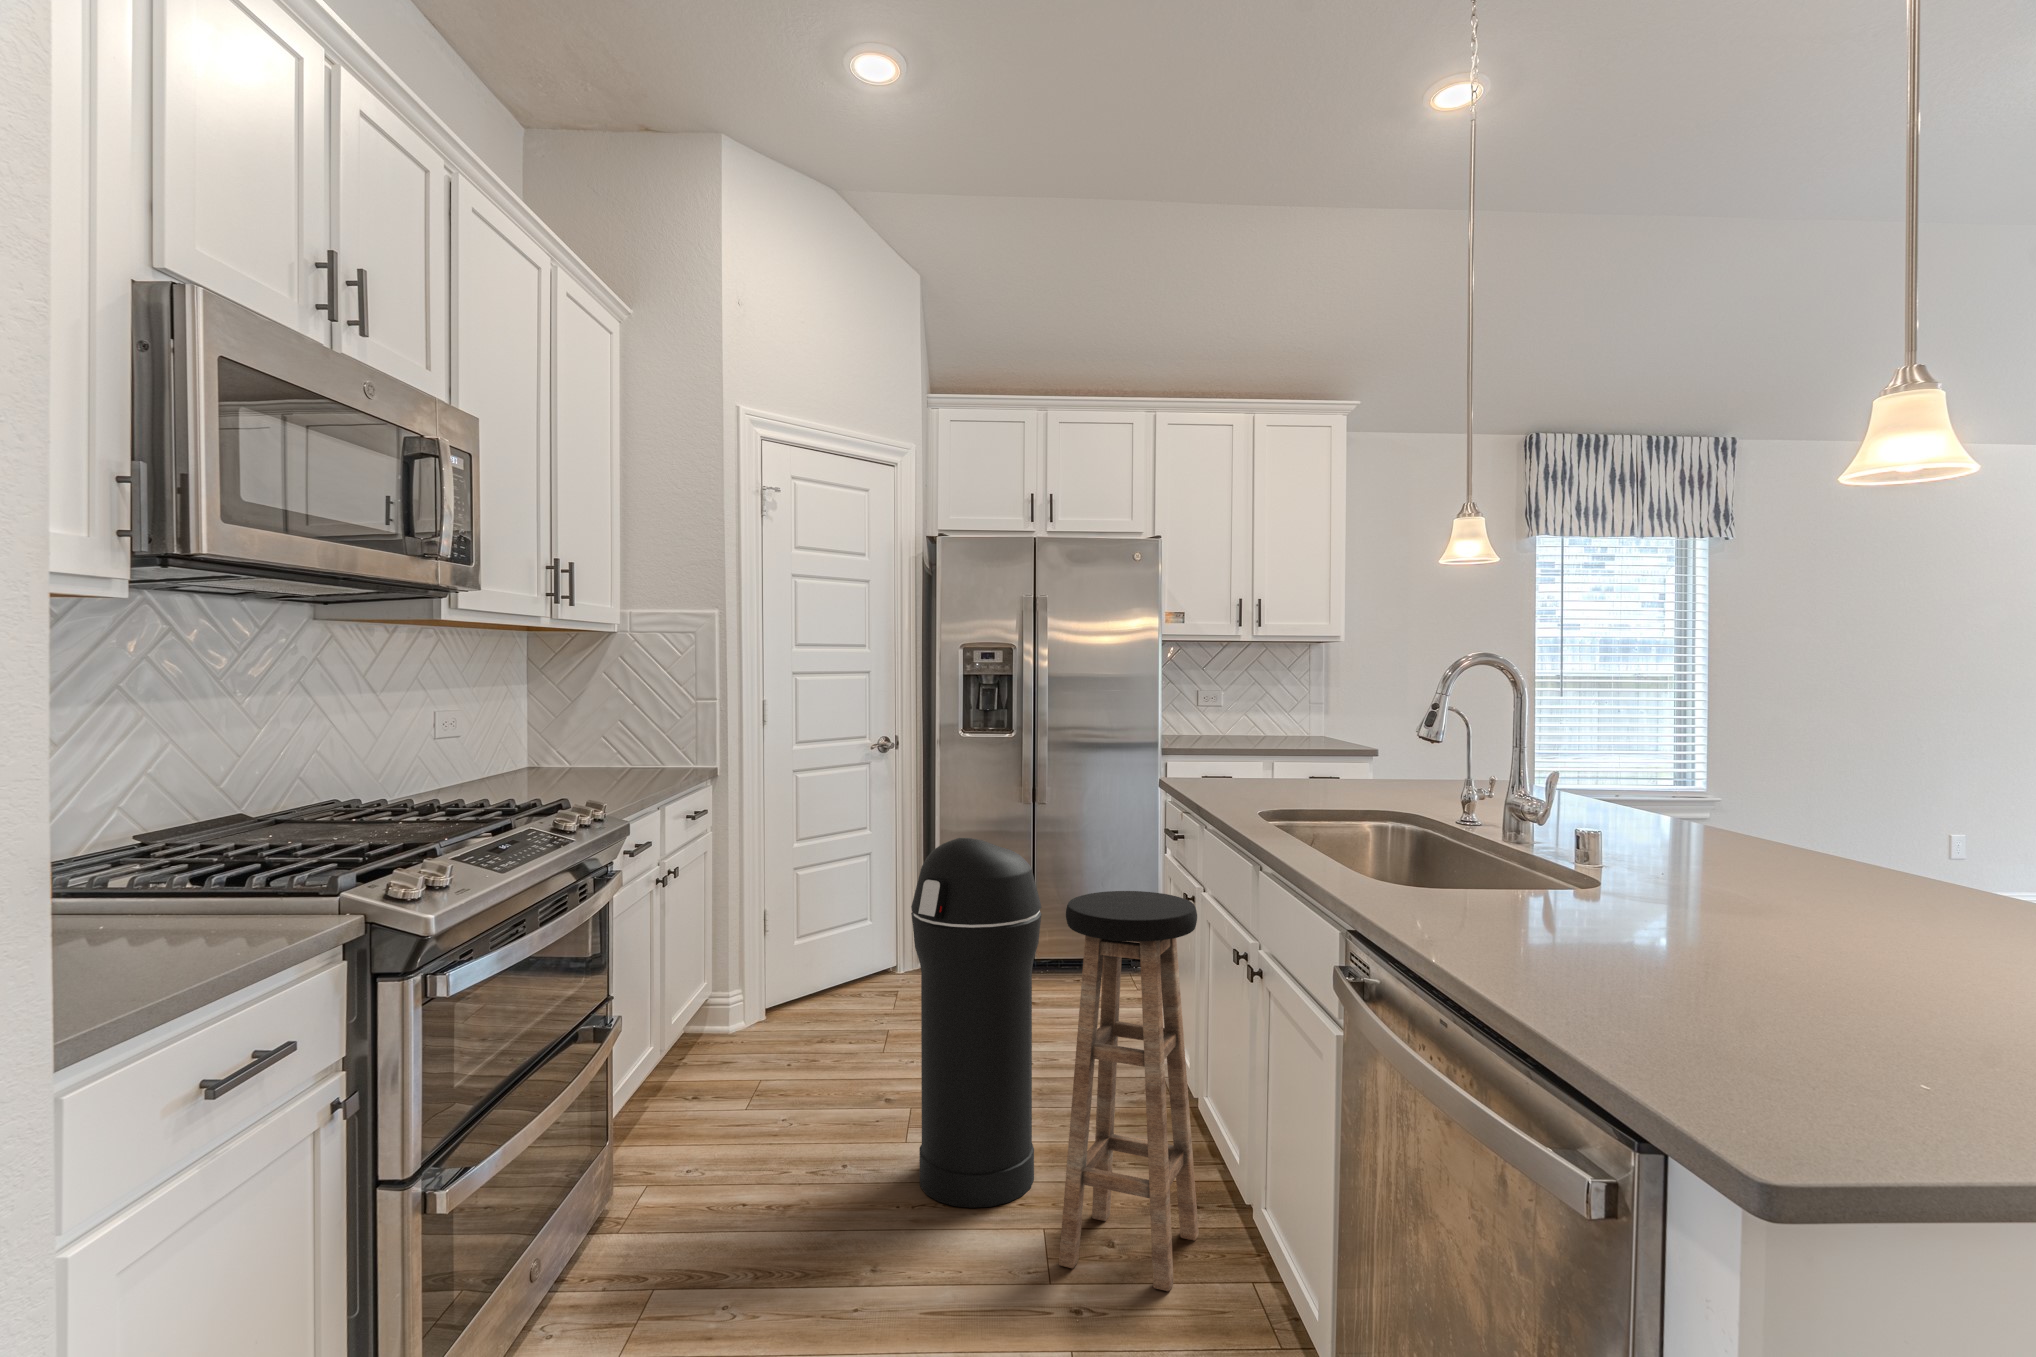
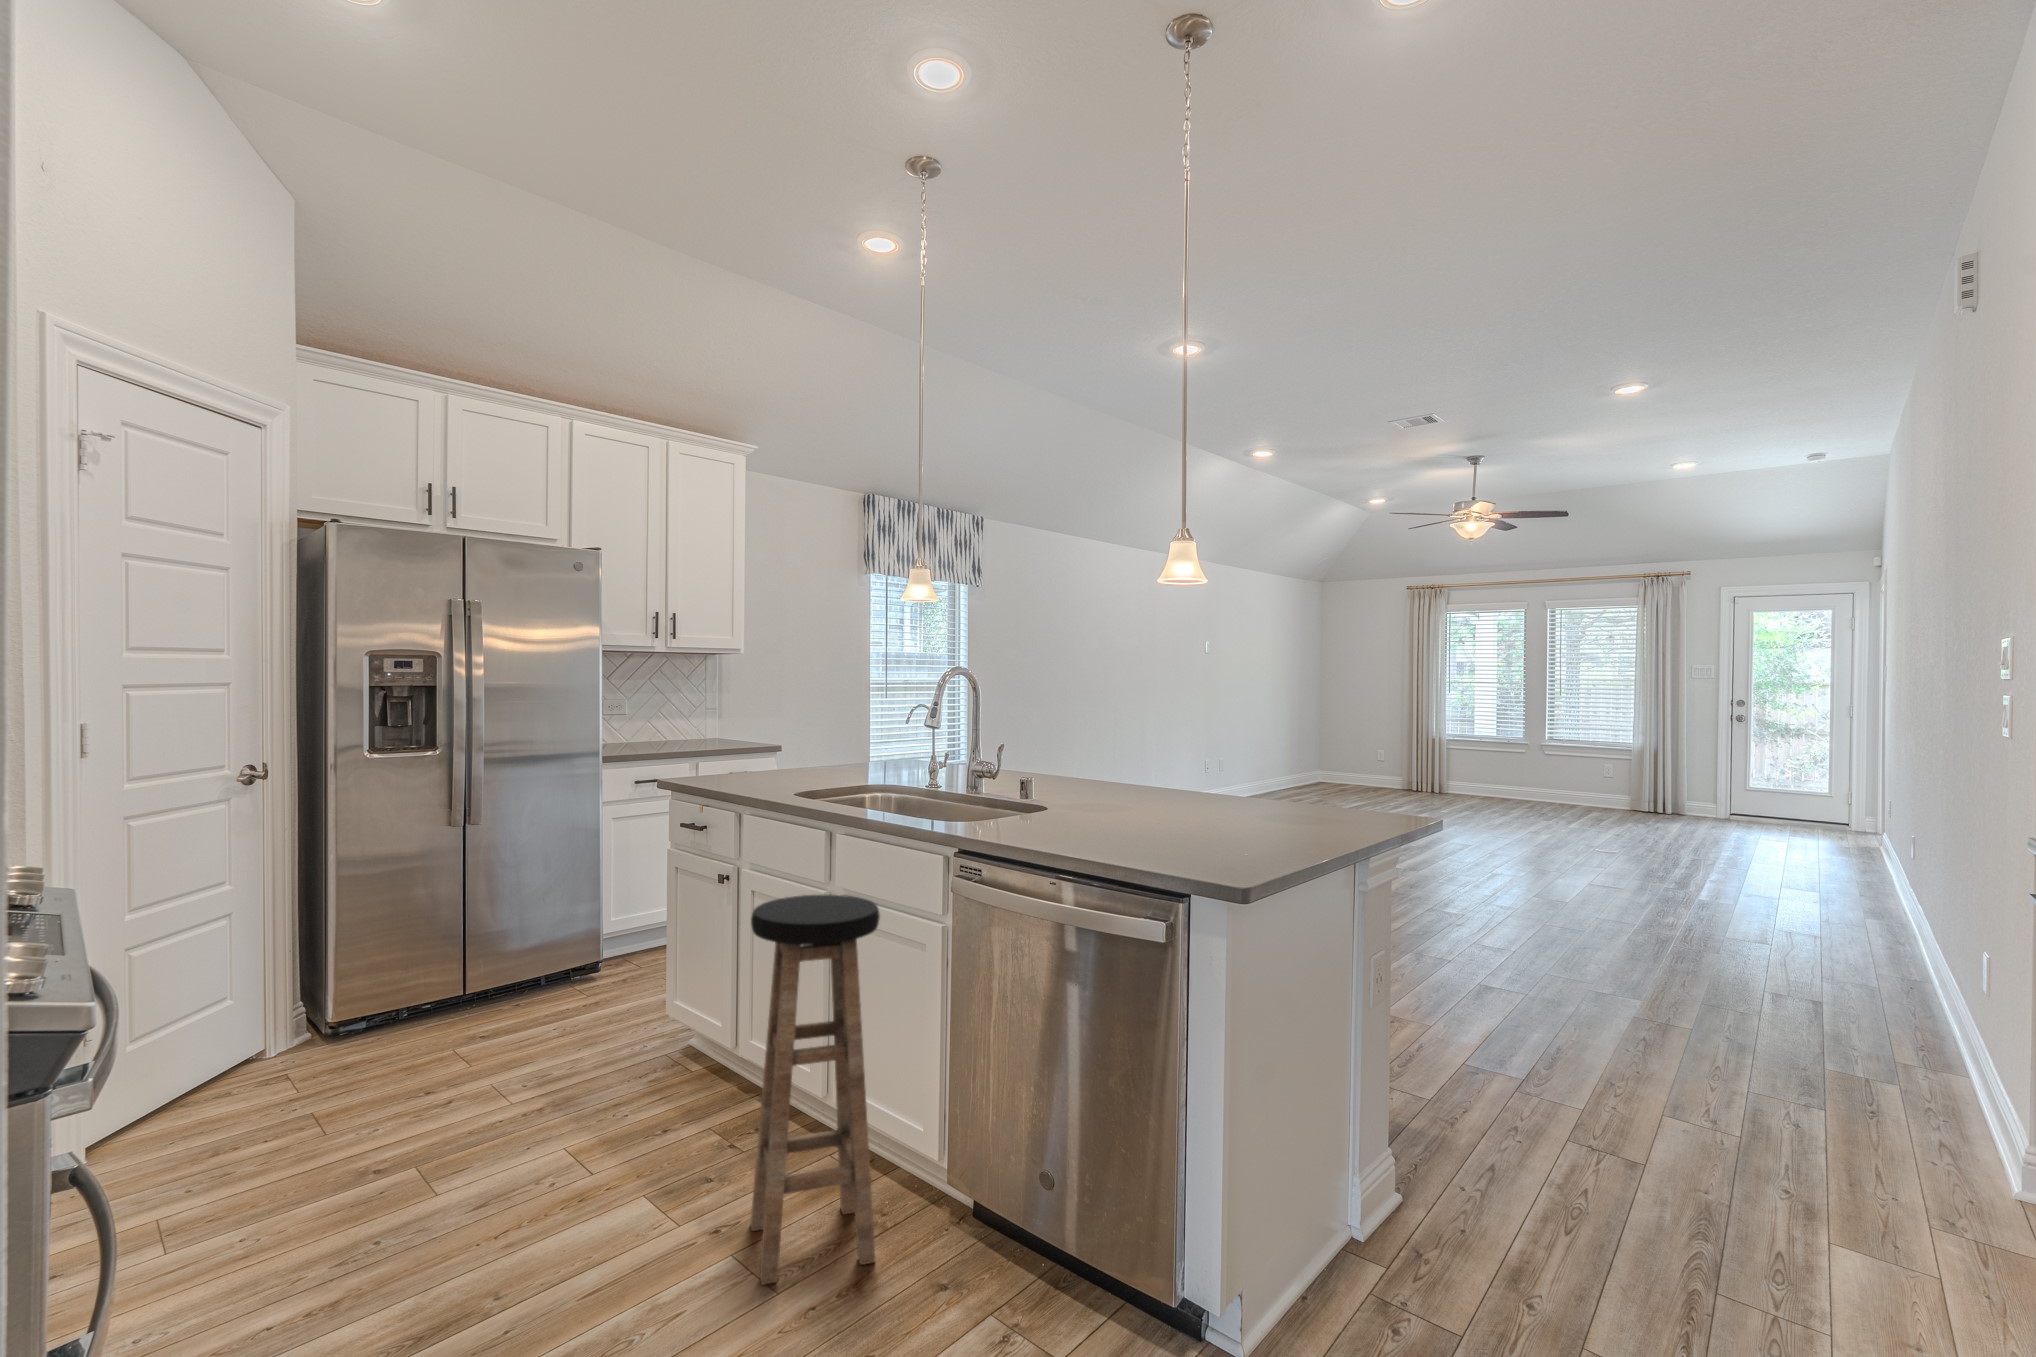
trash can: present [911,838,1042,1208] -> none [523,867,679,1282]

